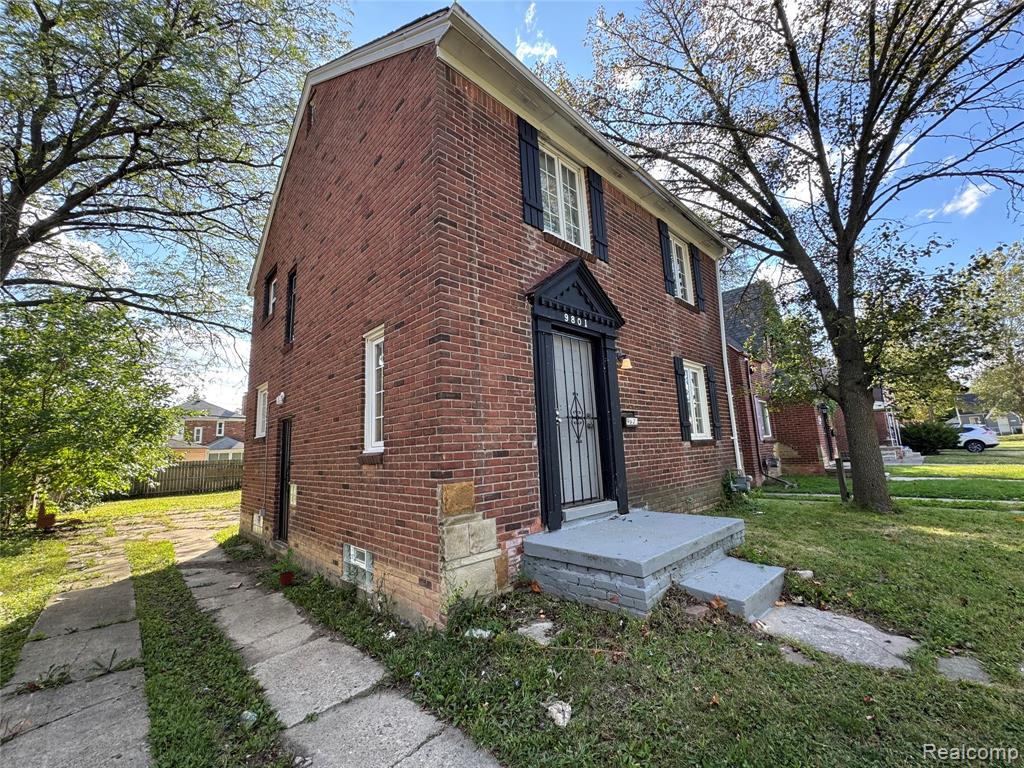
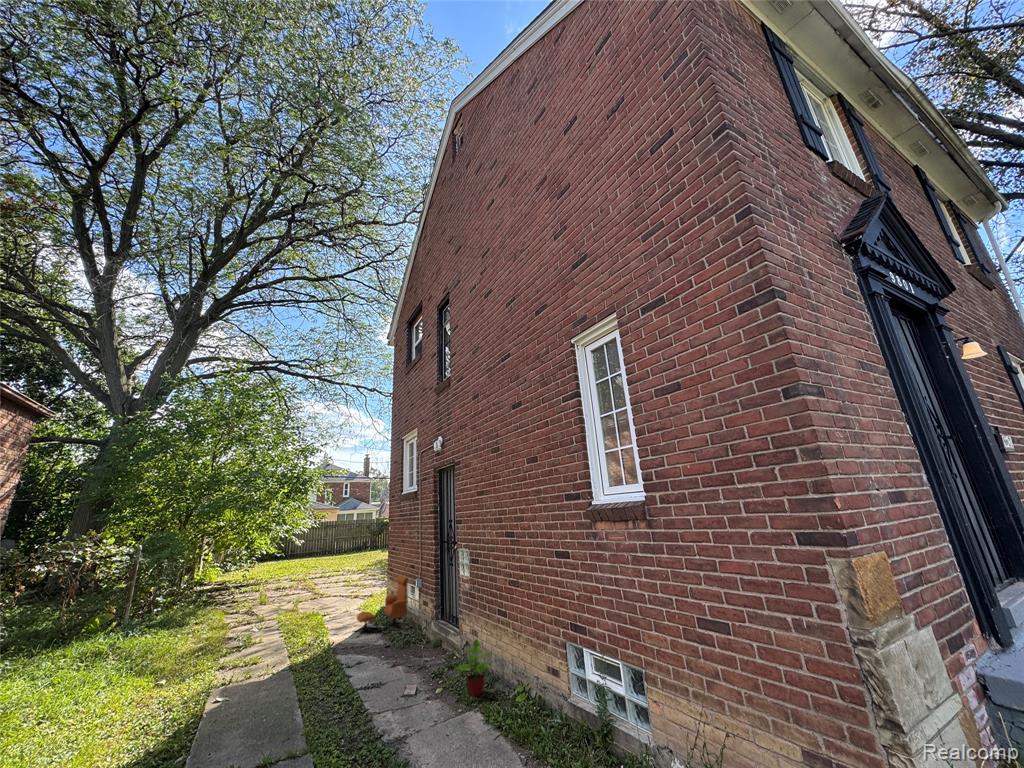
lounge chair: present [33,501,82,535] -> present [352,575,408,634]

